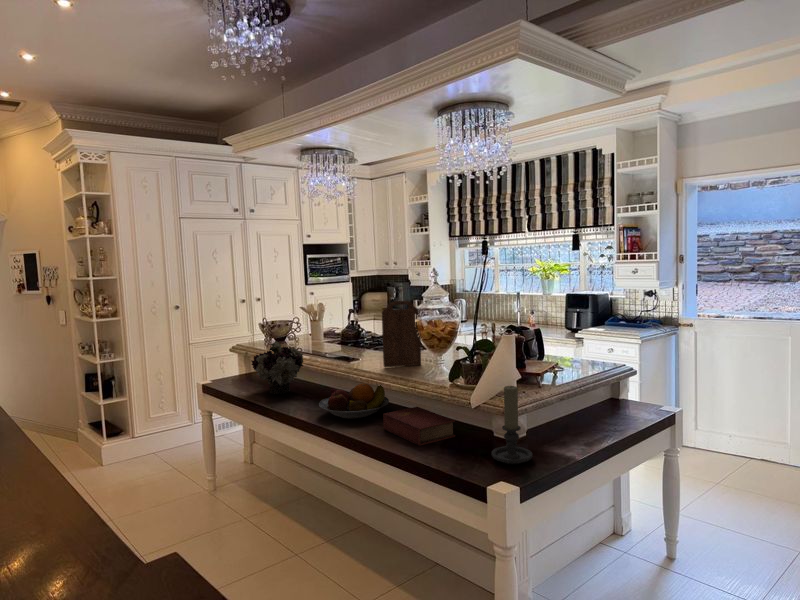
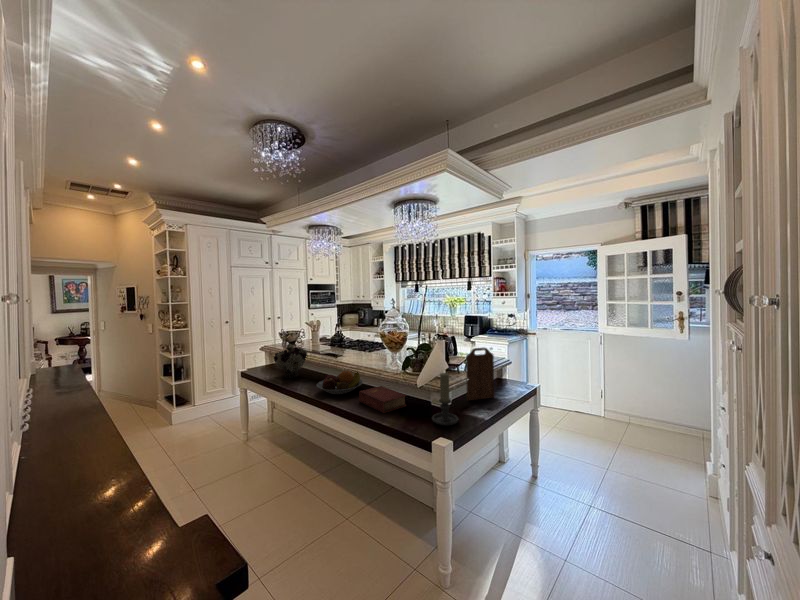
cutting board: present [382,301,421,367] -> present [466,348,494,400]

